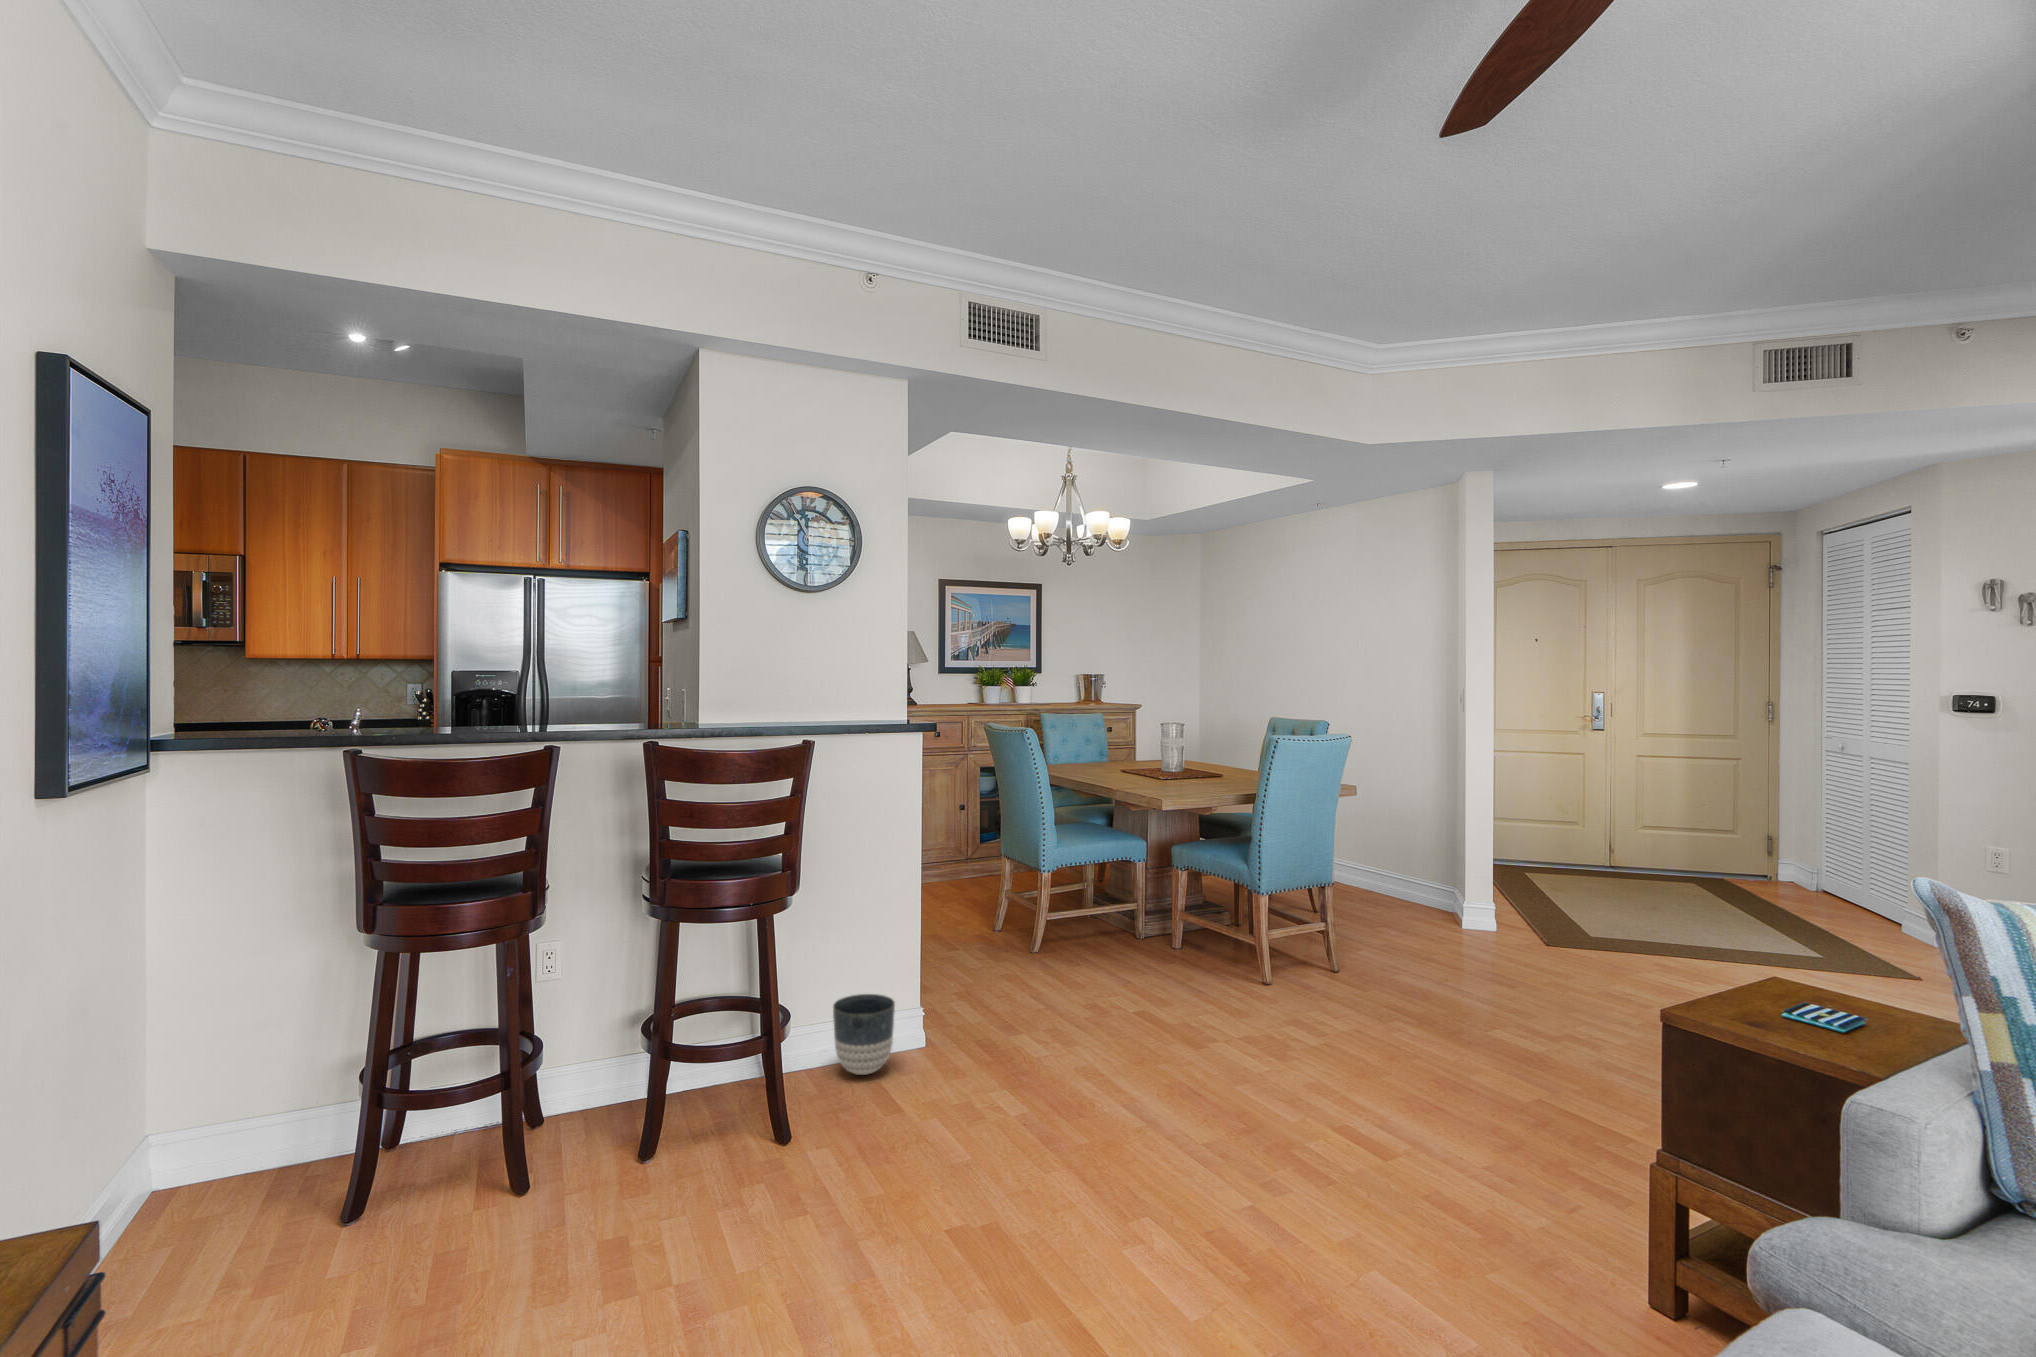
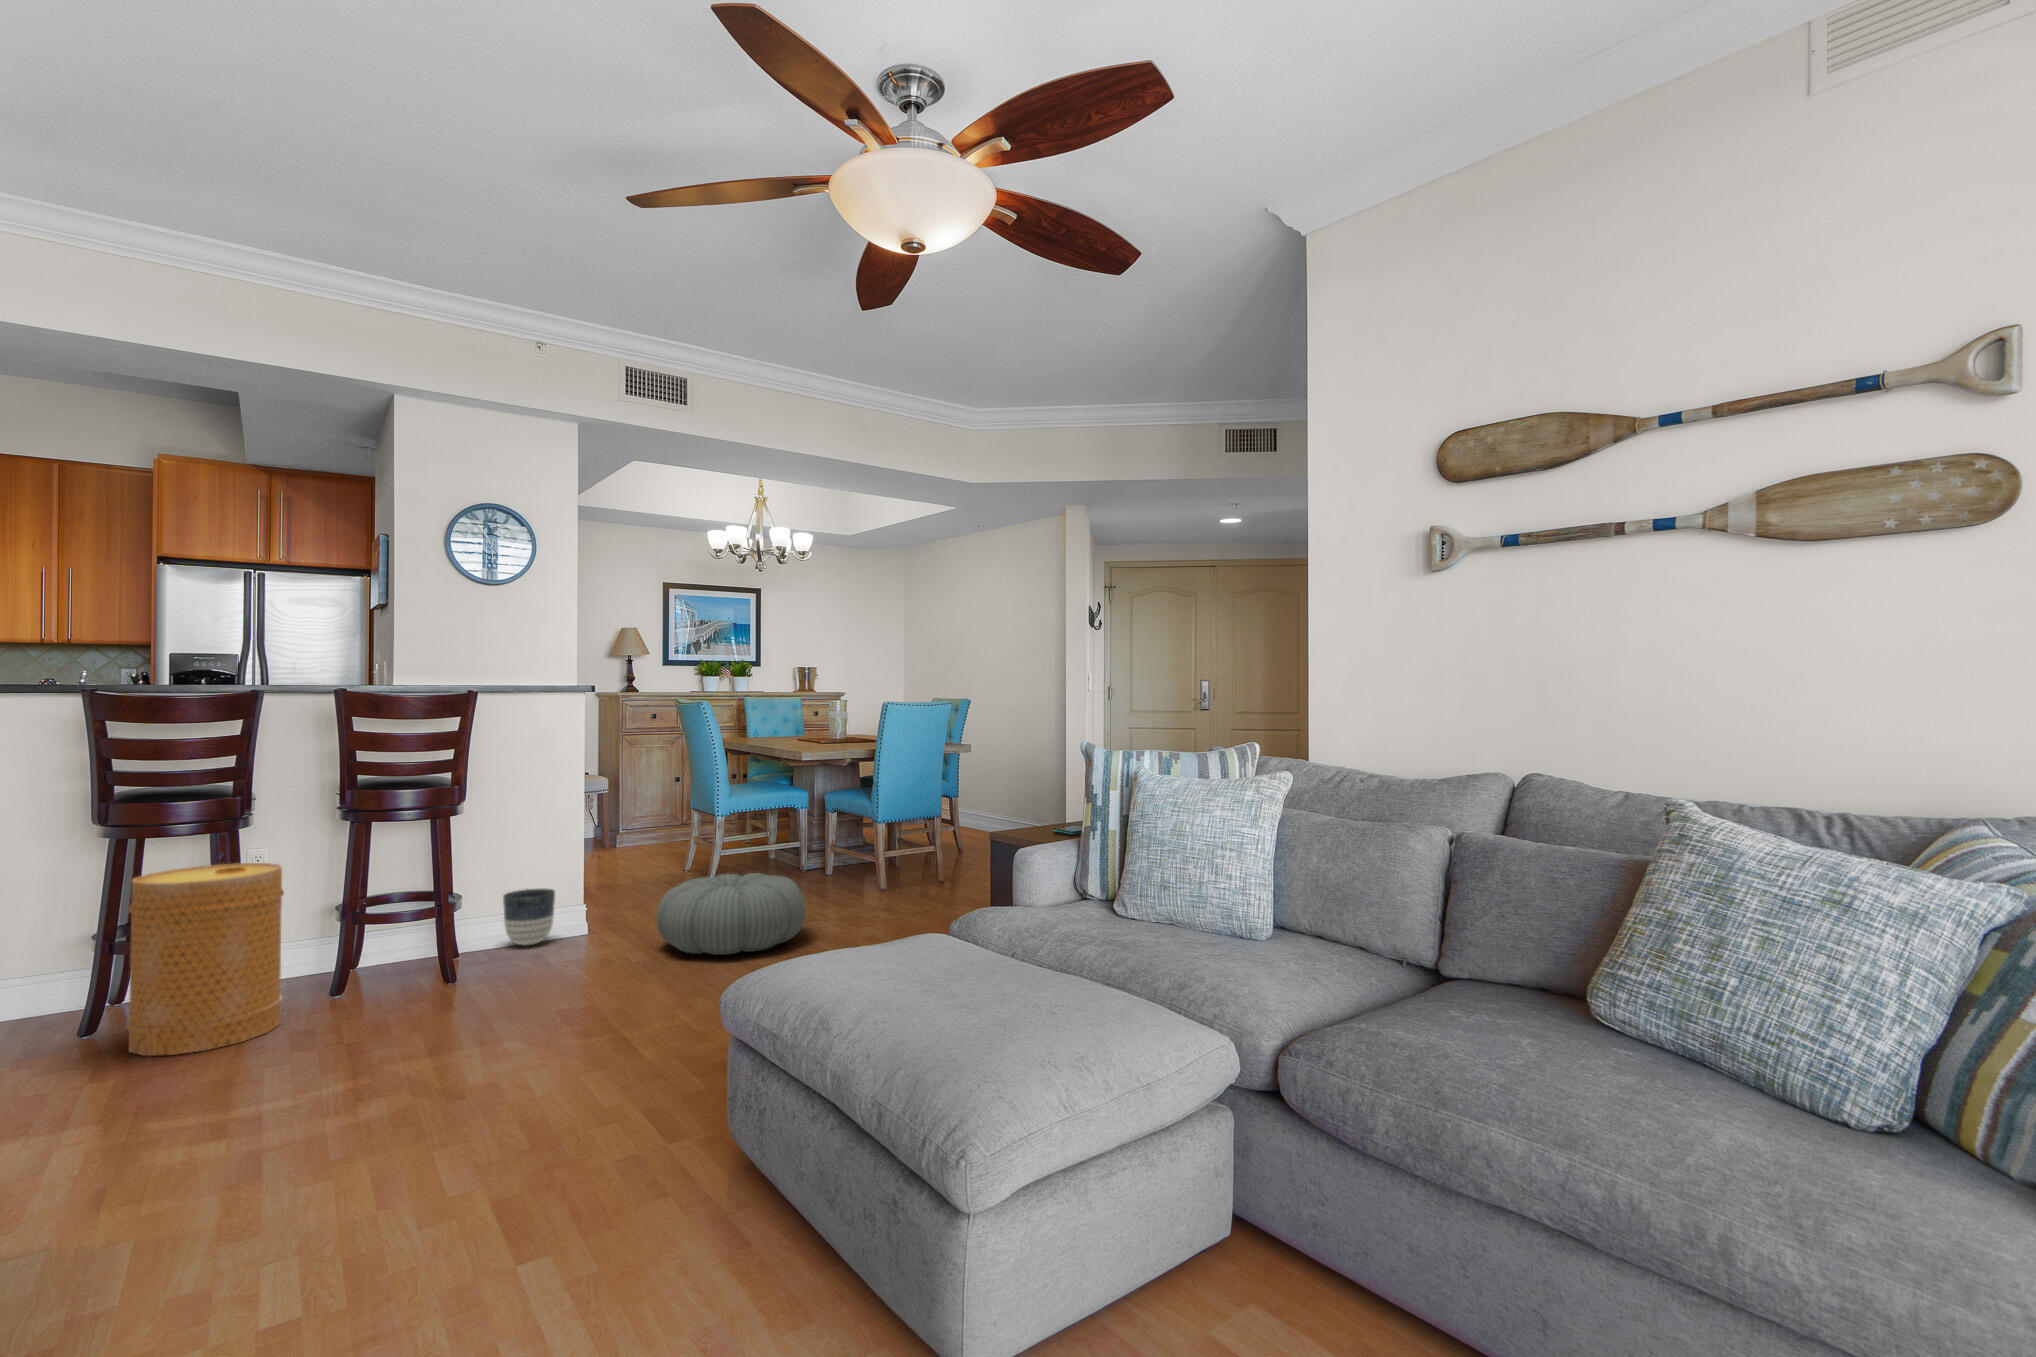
pouf: none [1036,988,1239,1128] -> present [656,873,806,955]
basket: none [395,995,591,1308] -> present [126,863,284,1056]

